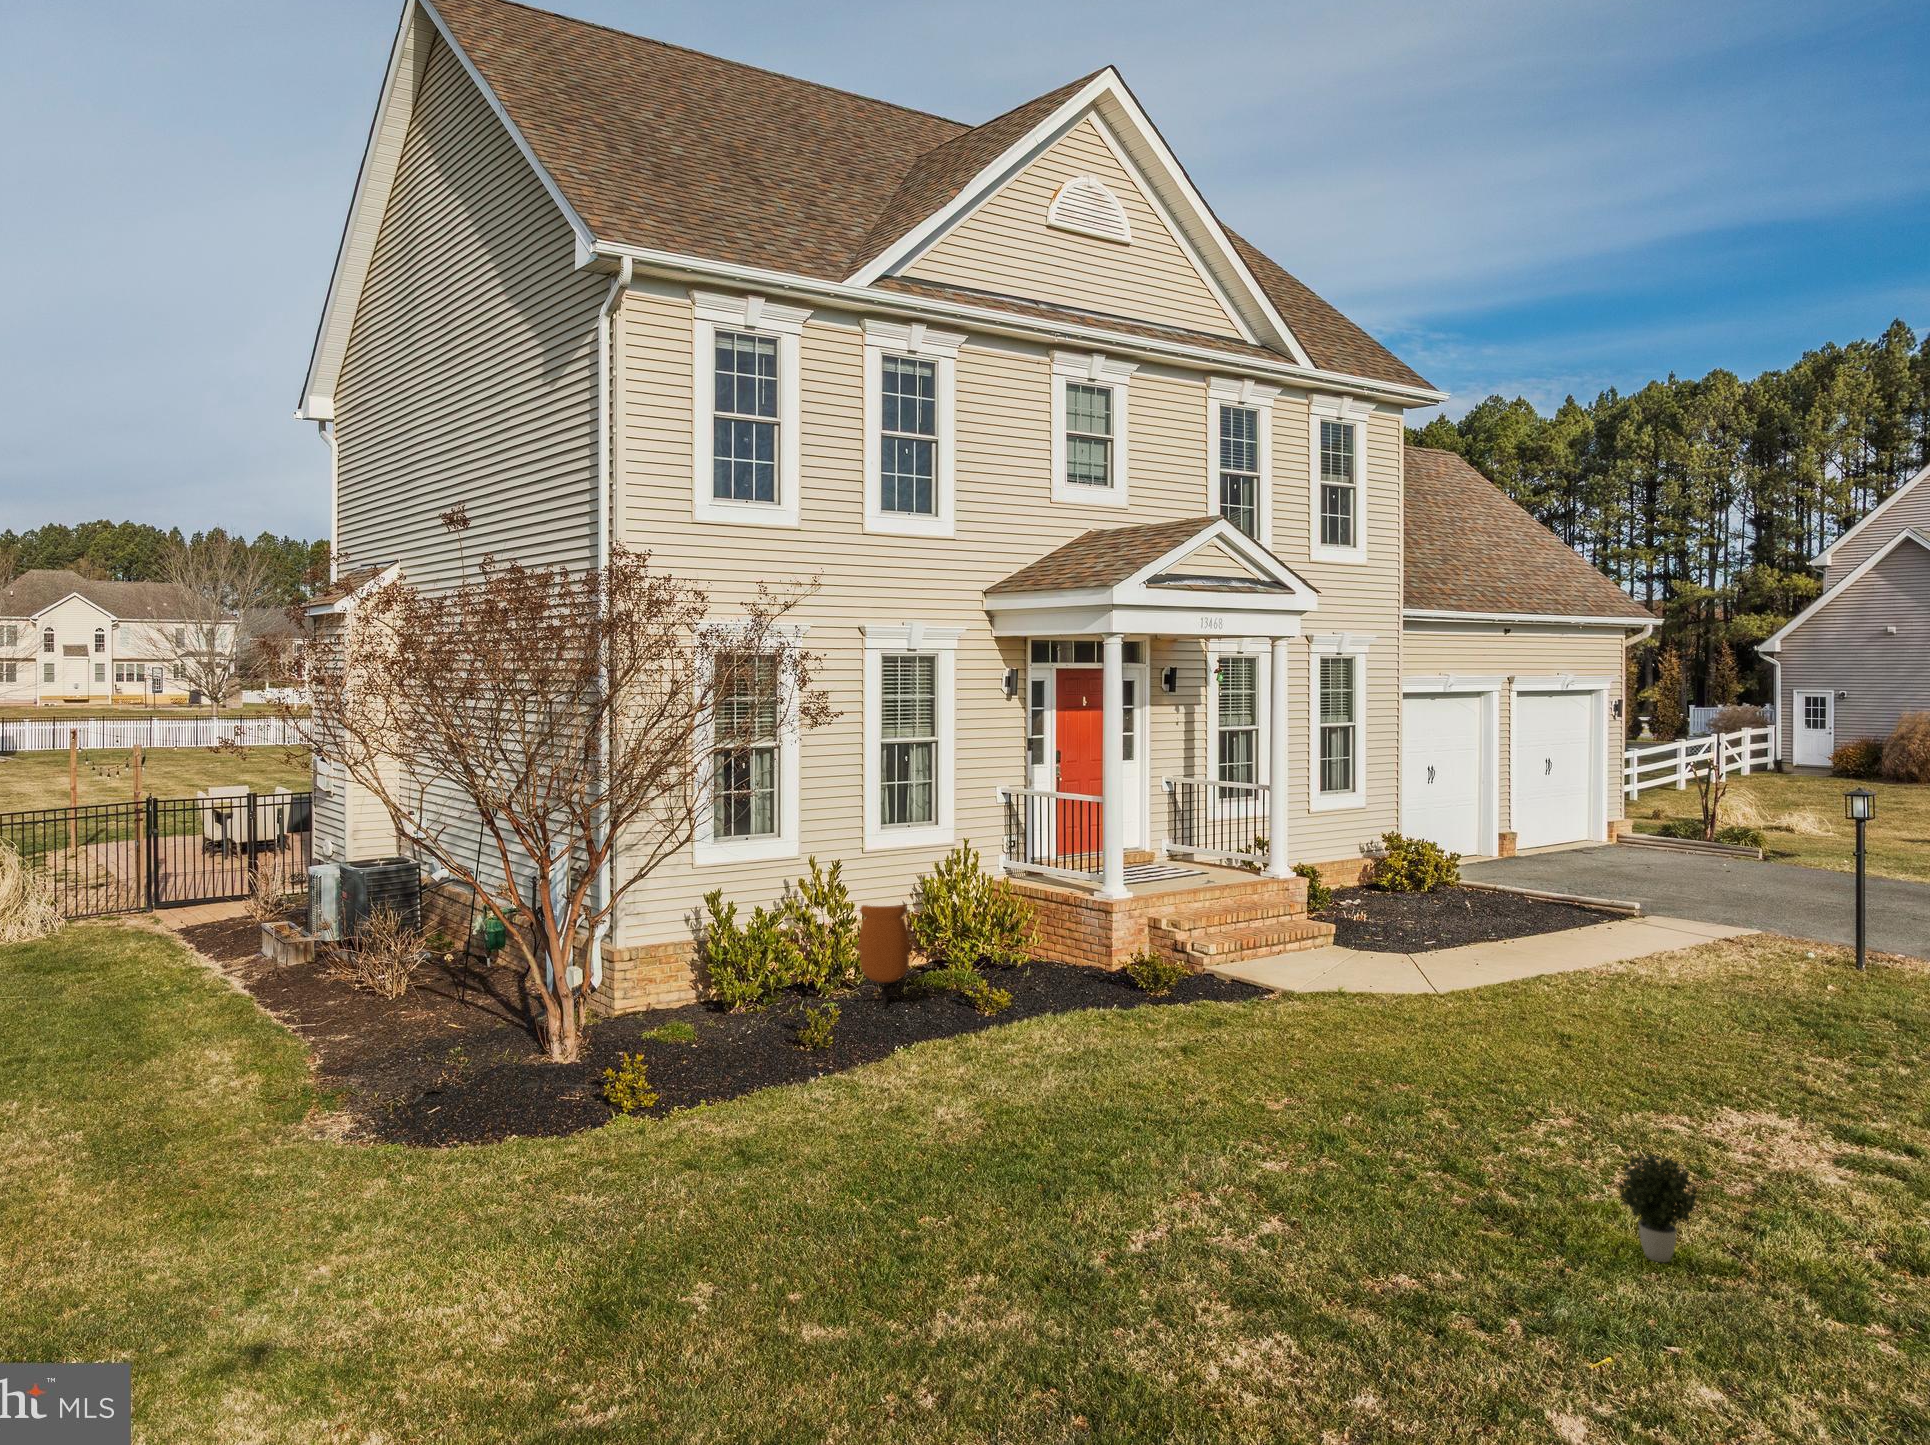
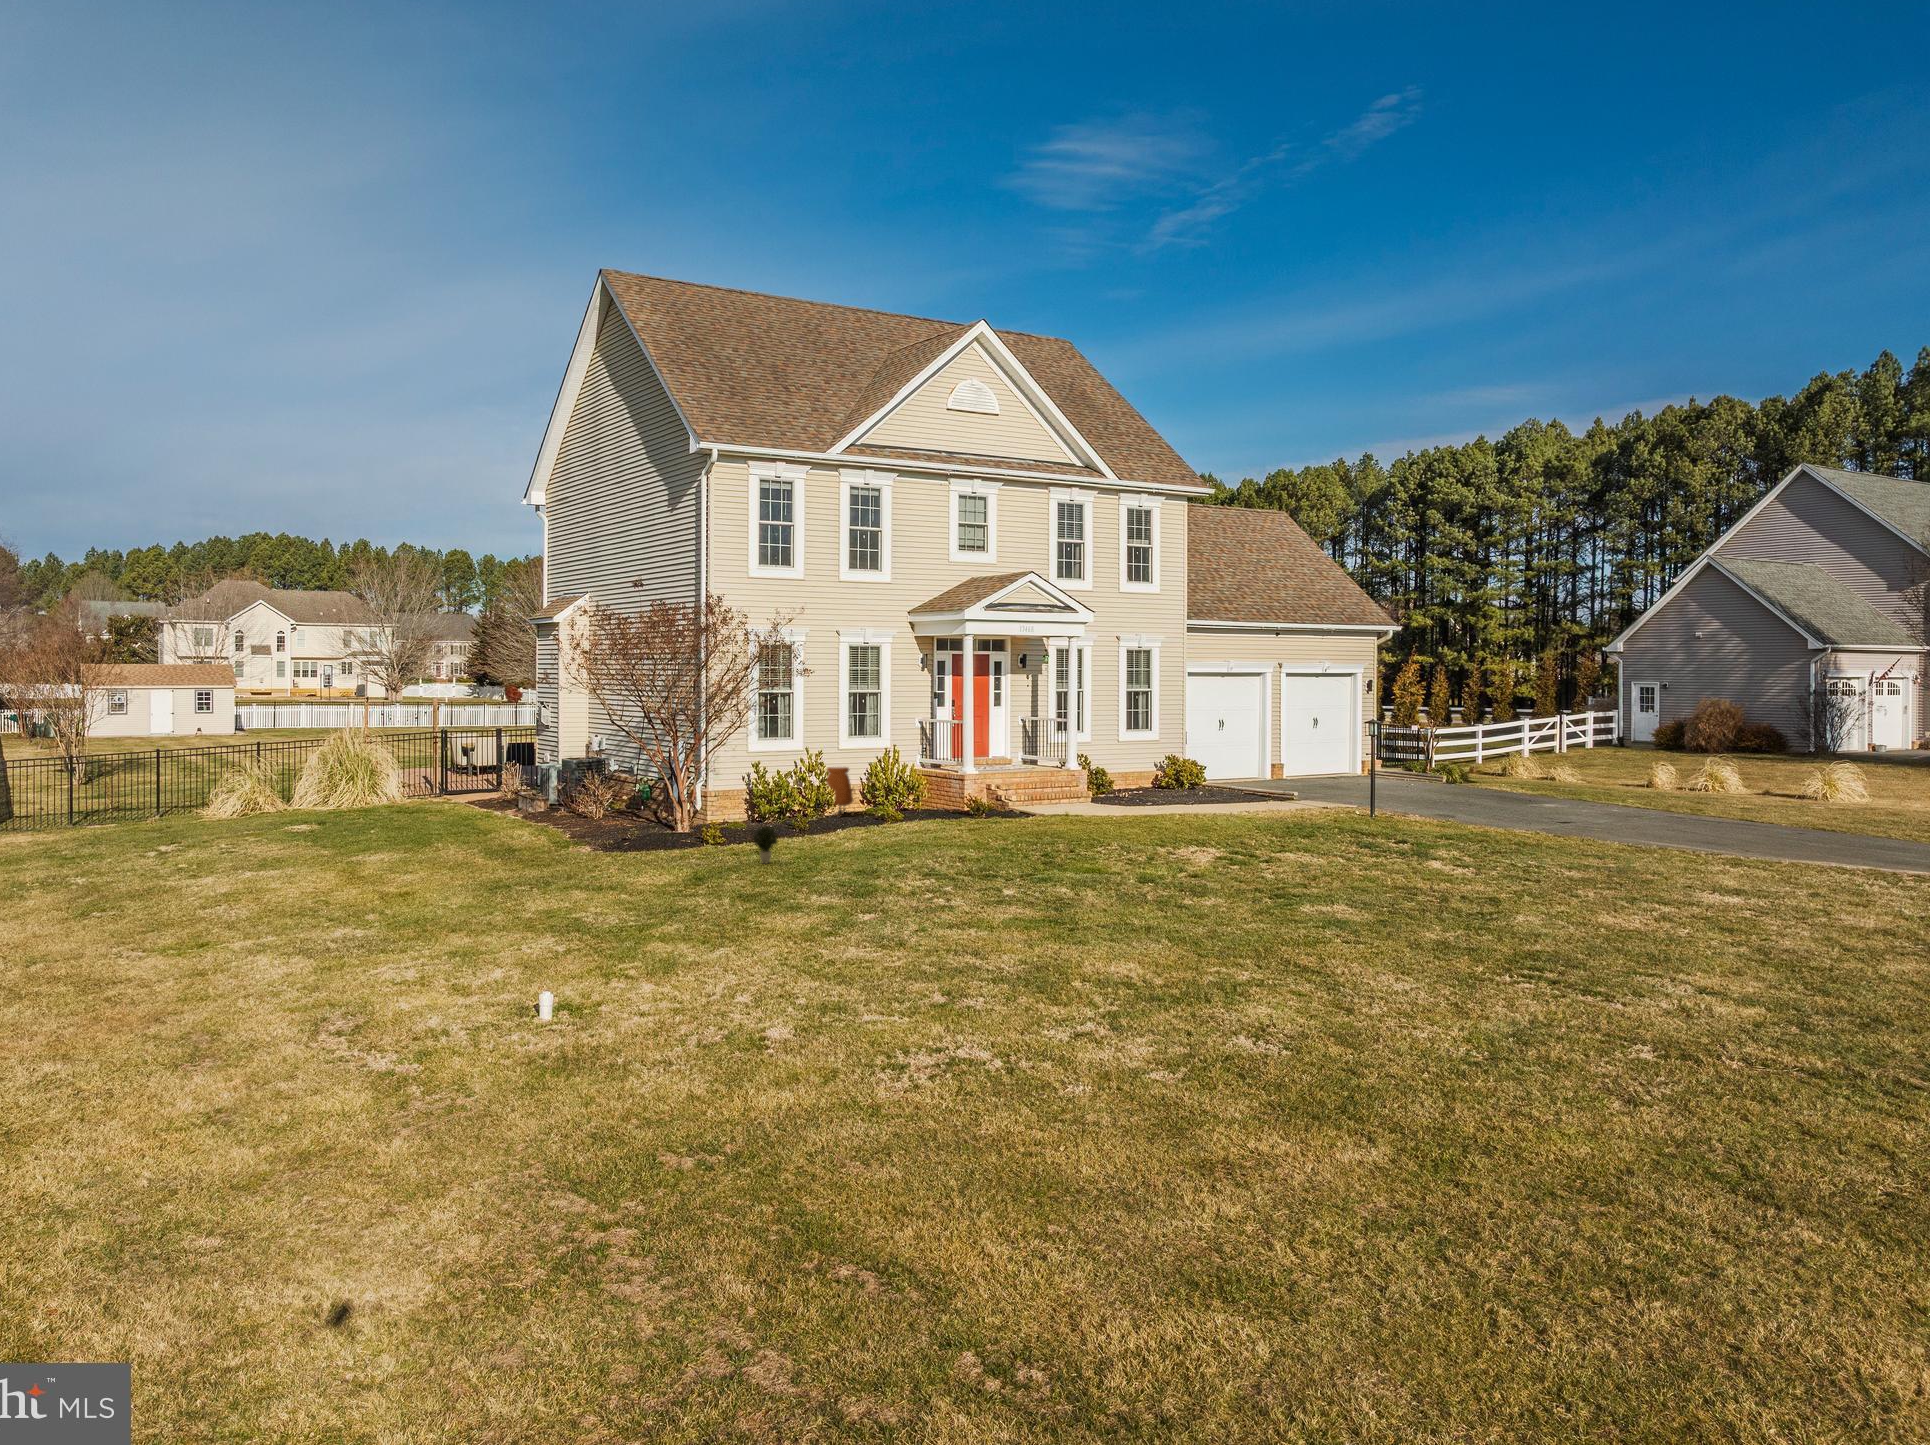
potted plant: present [1618,1153,1699,1263] -> present [753,826,777,863]

